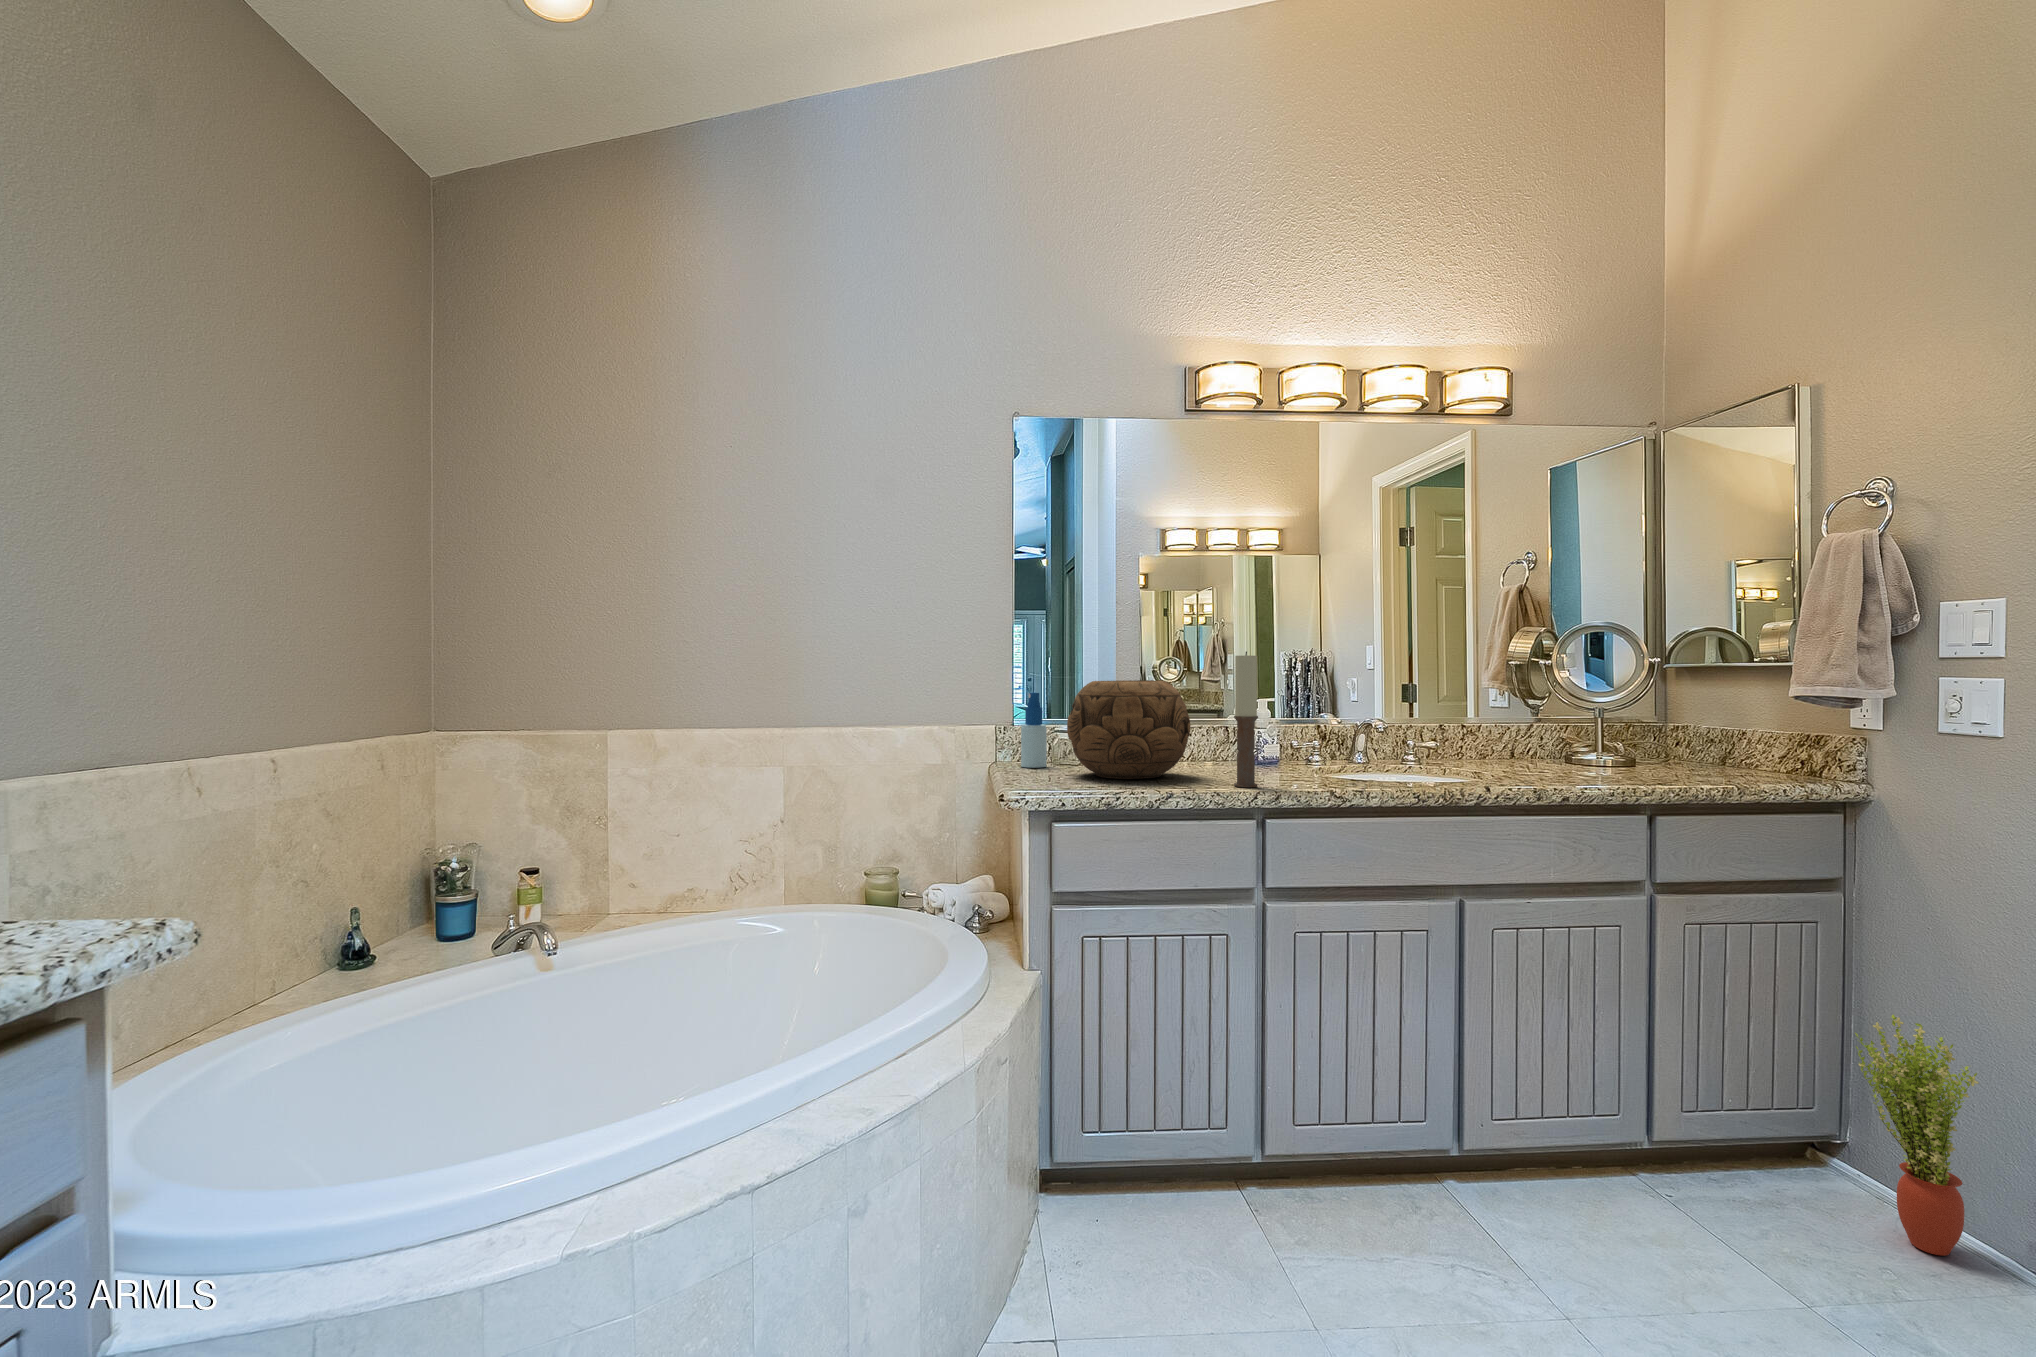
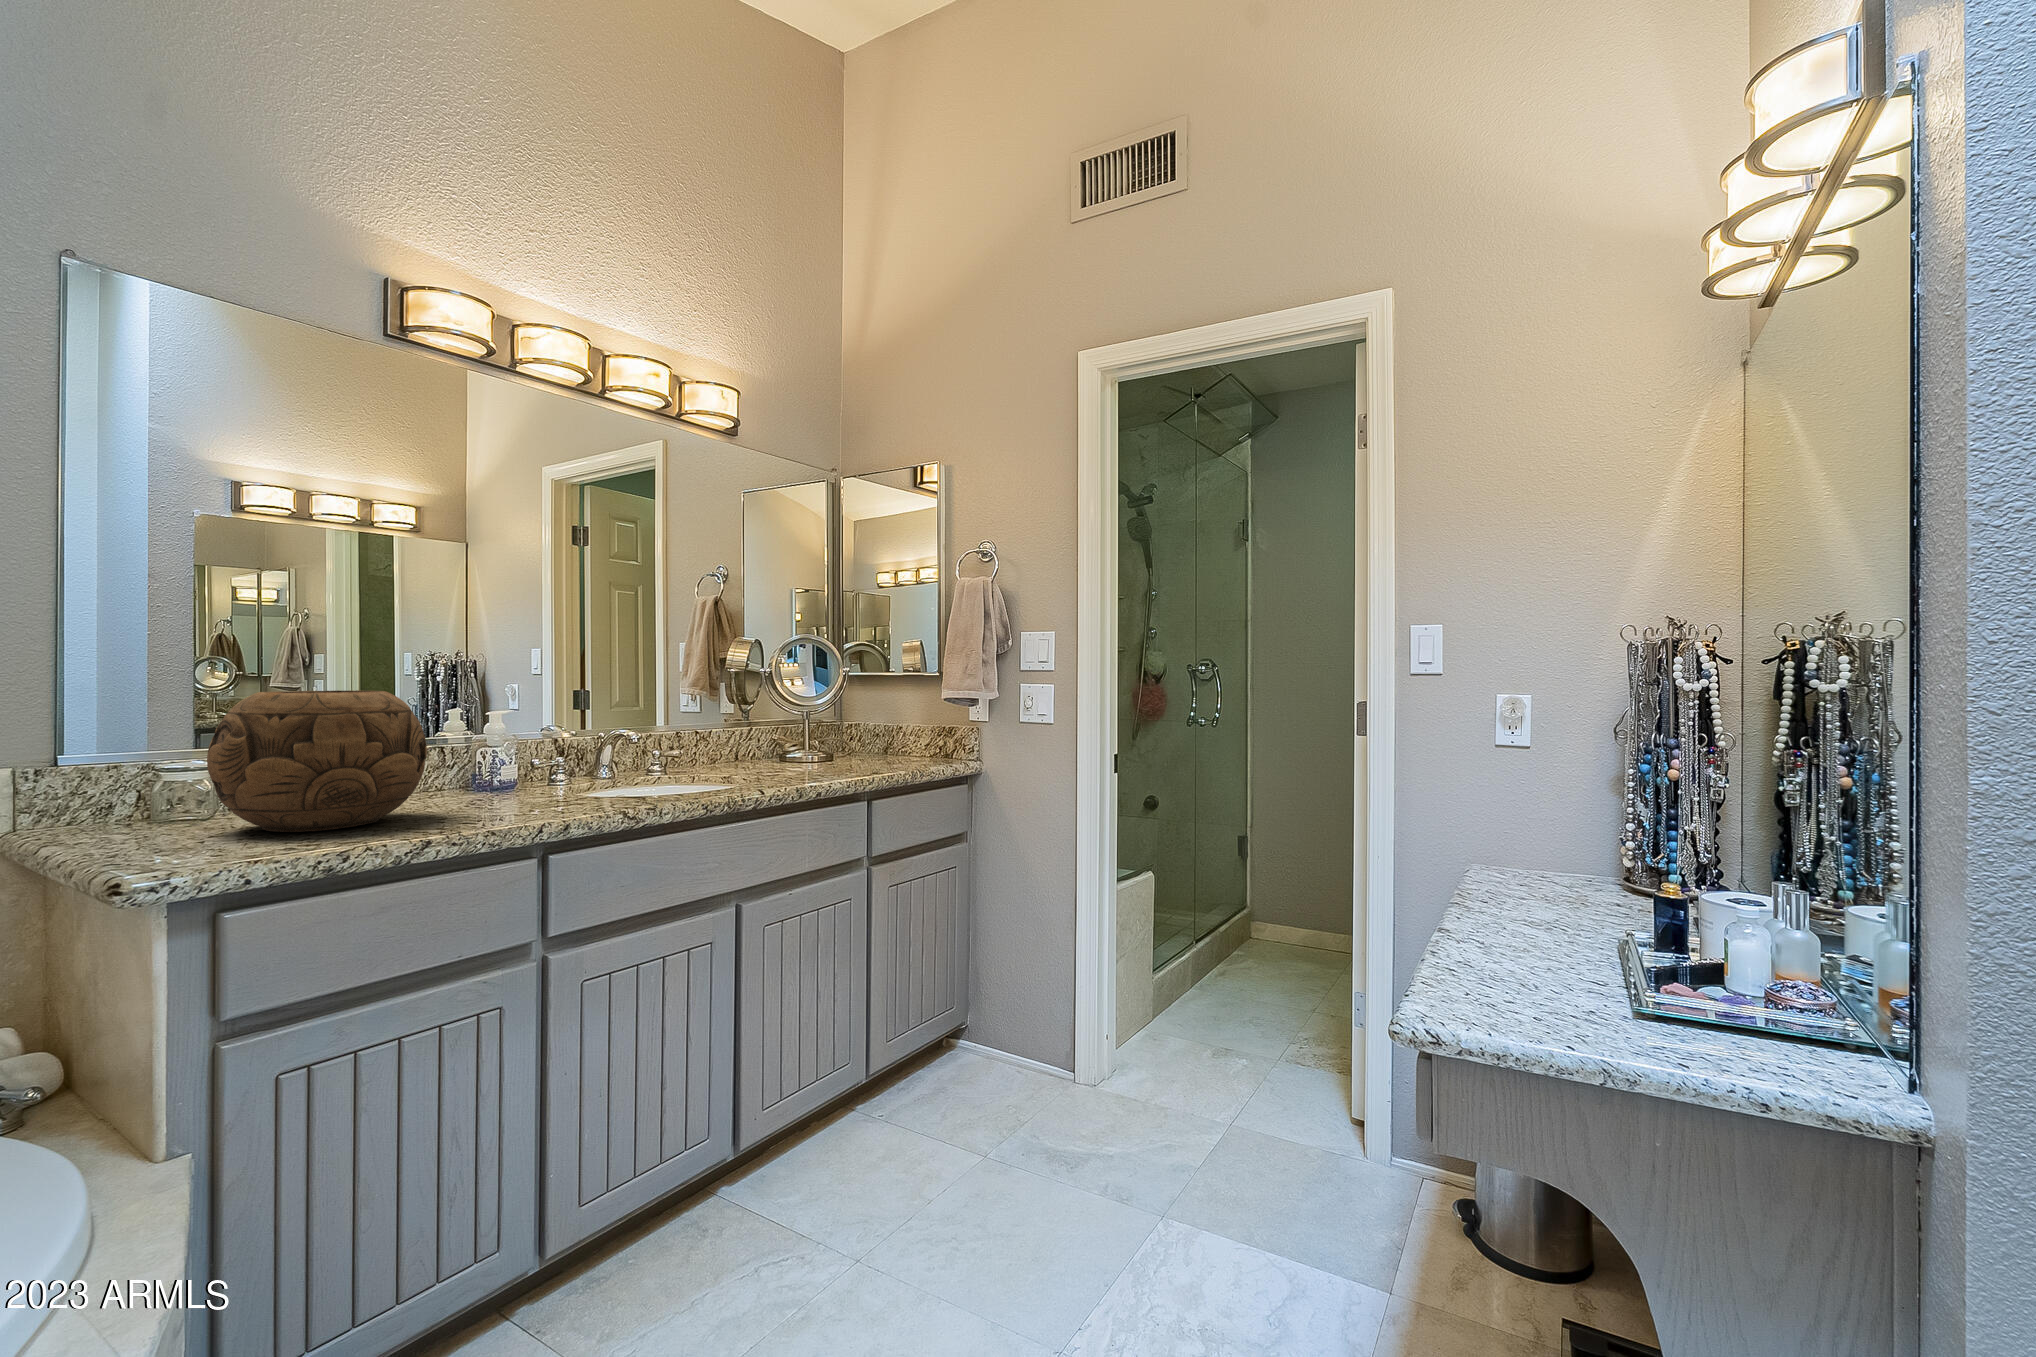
candle: present [1234,652,1258,787] -> none [505,655,538,821]
spray bottle: present [1021,692,1047,768] -> none [79,711,138,833]
potted plant: present [1855,1015,1979,1256] -> none [982,922,1046,1081]

